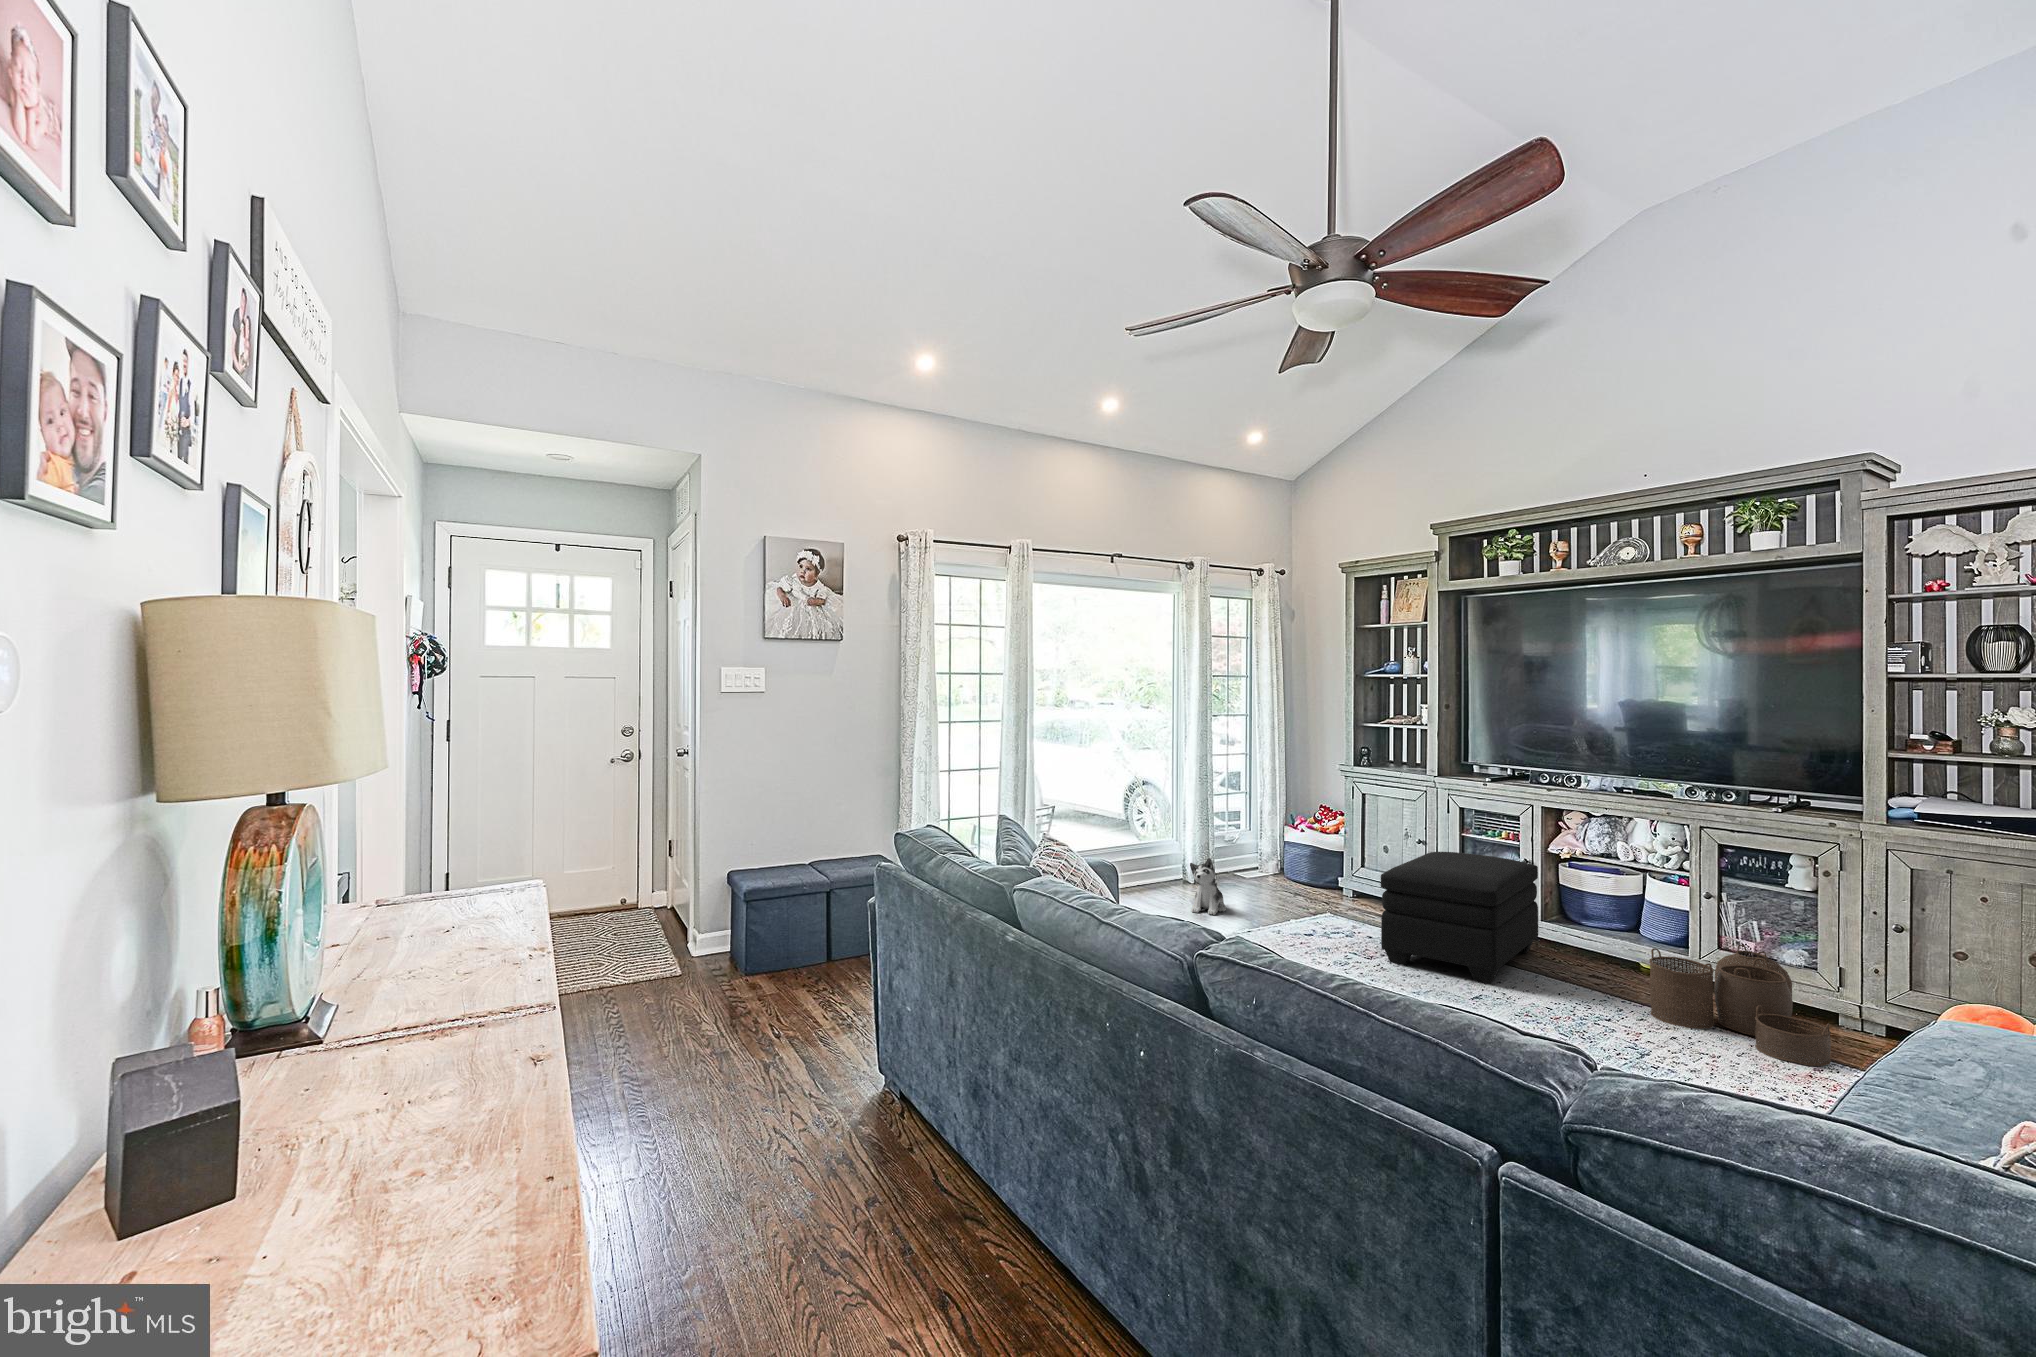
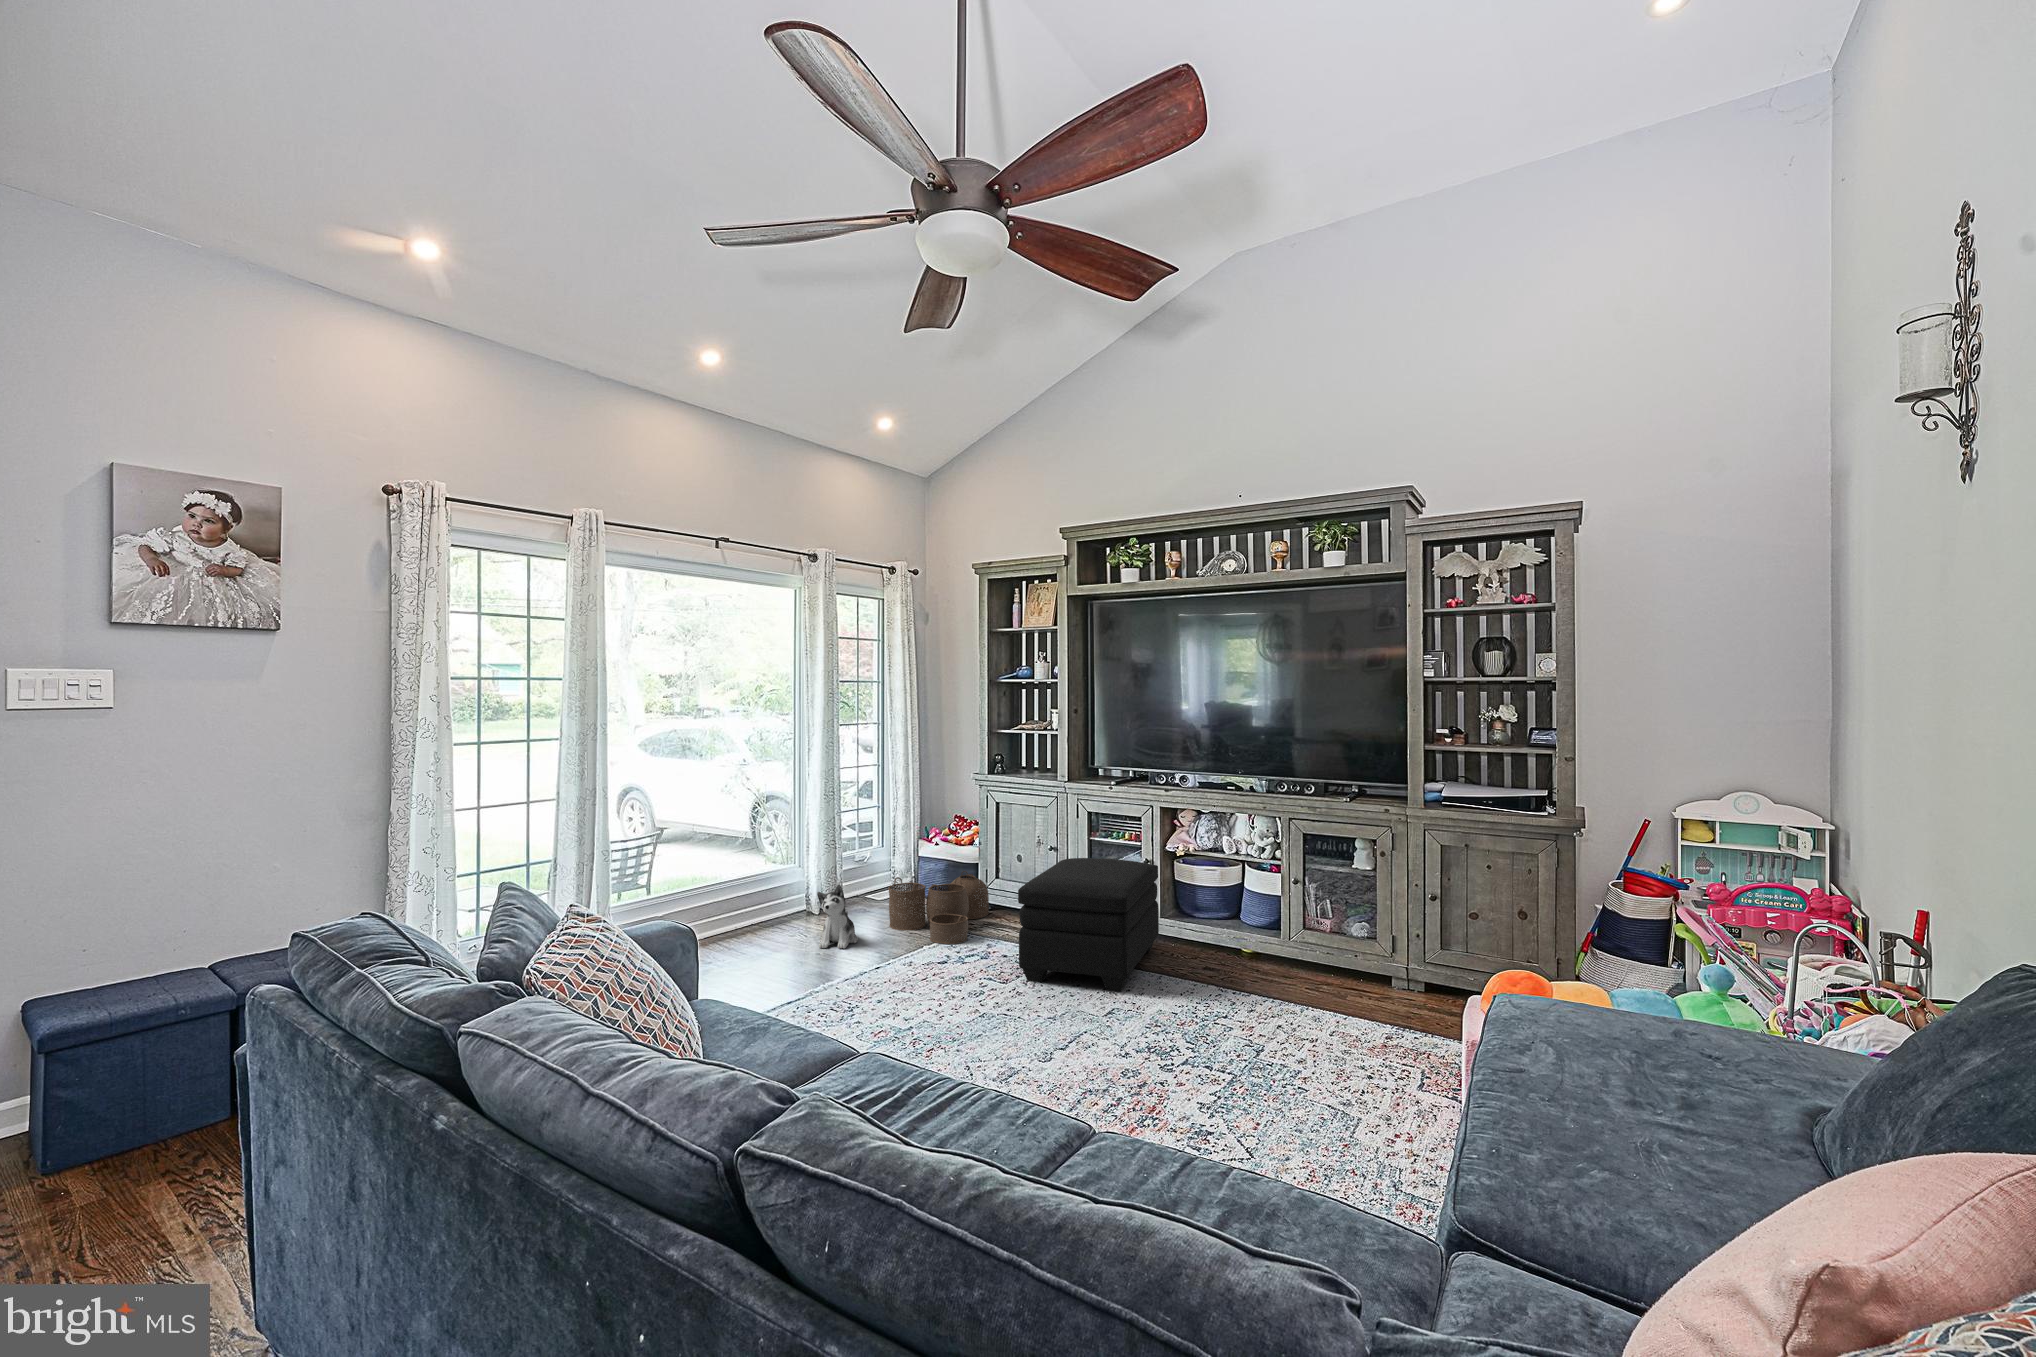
woven basket: present [1649,945,1831,1066] -> present [888,871,989,944]

